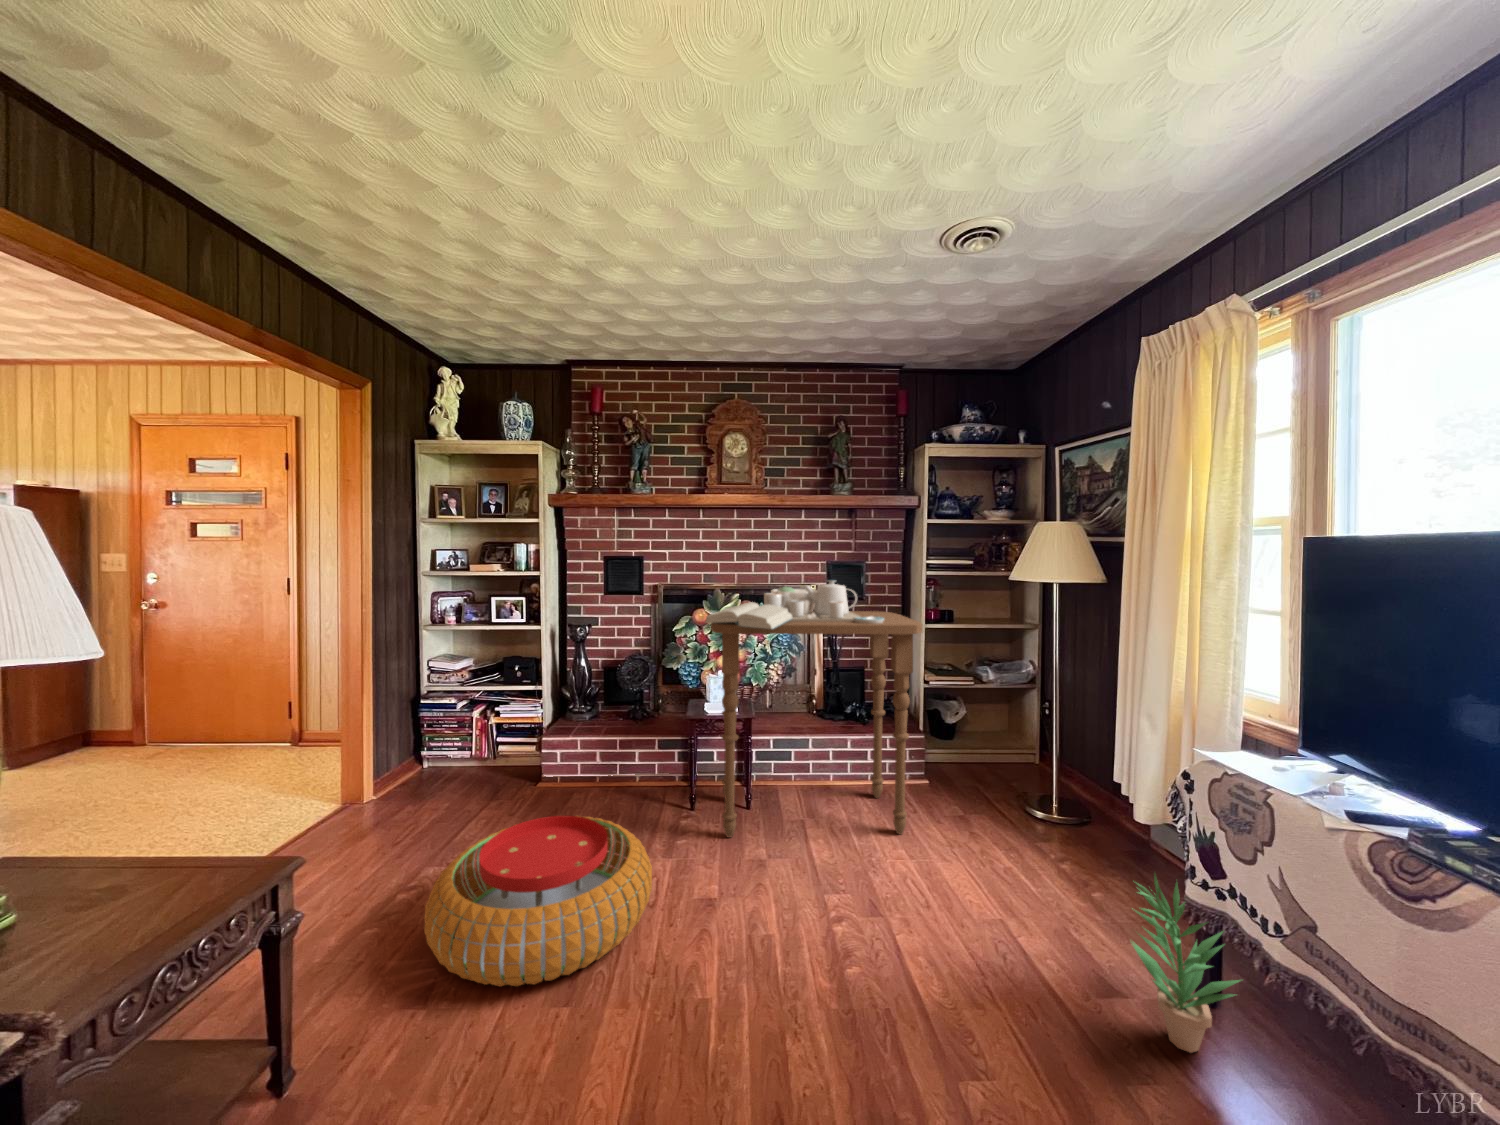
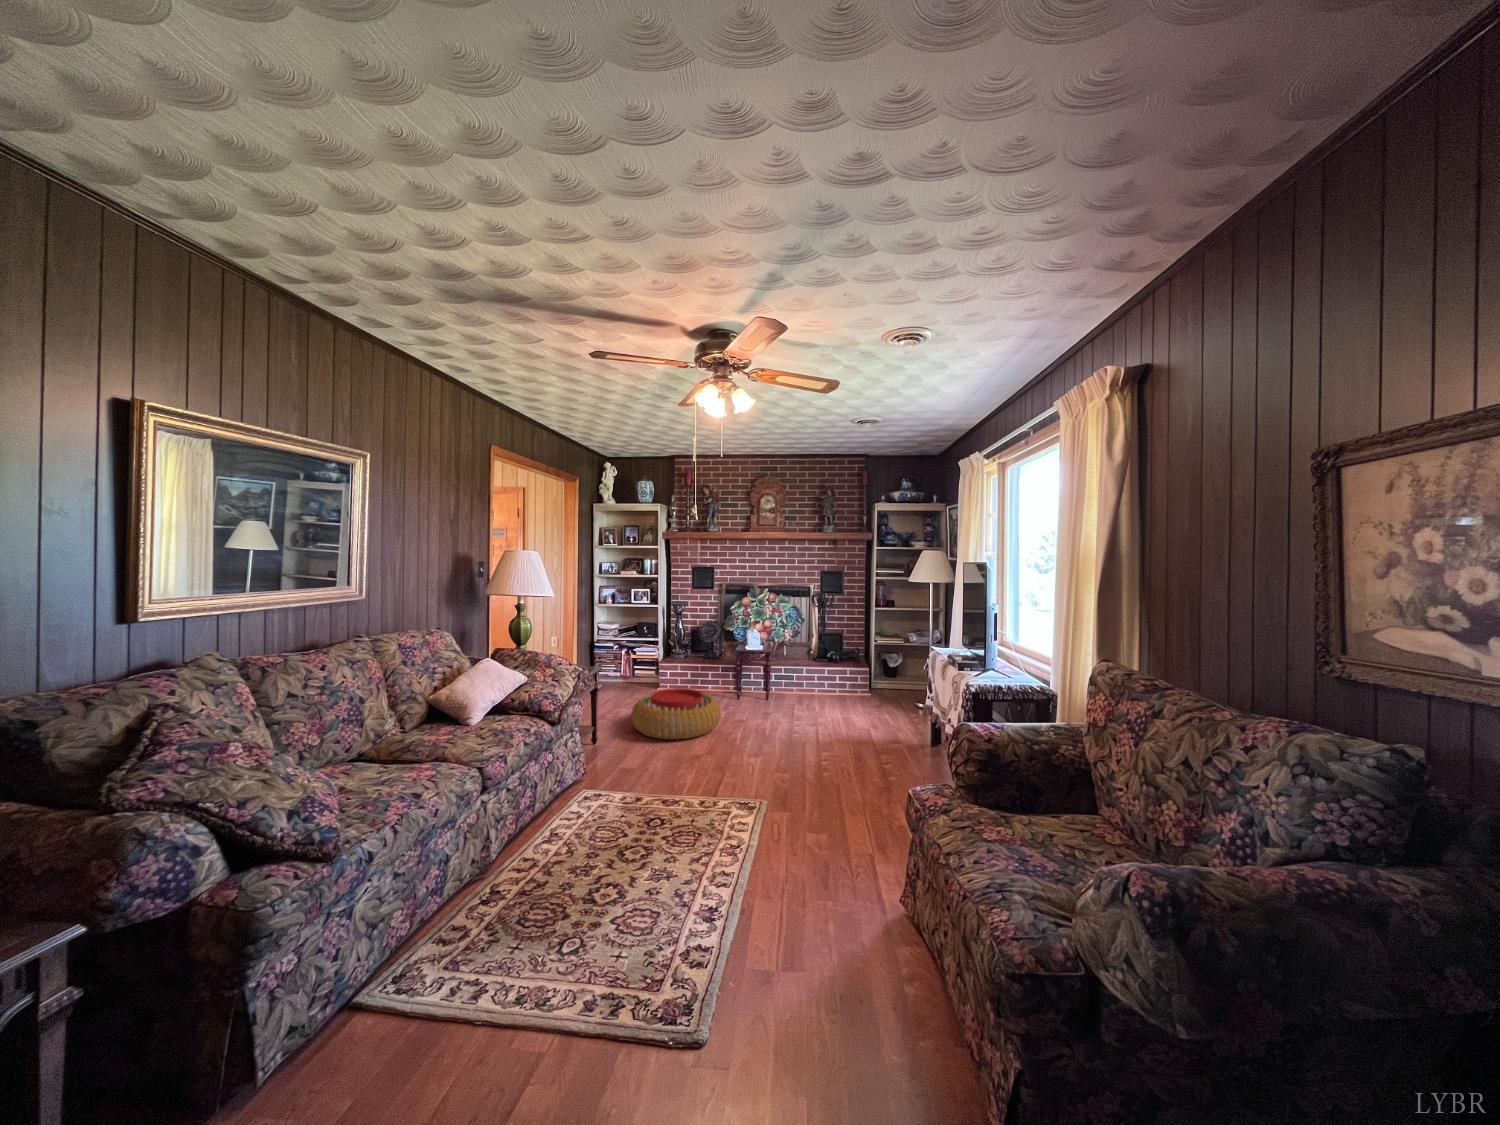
side table: present [706,580,923,837] -> none [746,583,856,712]
potted plant: present [1133,875,1241,1053] -> none [902,700,935,763]

